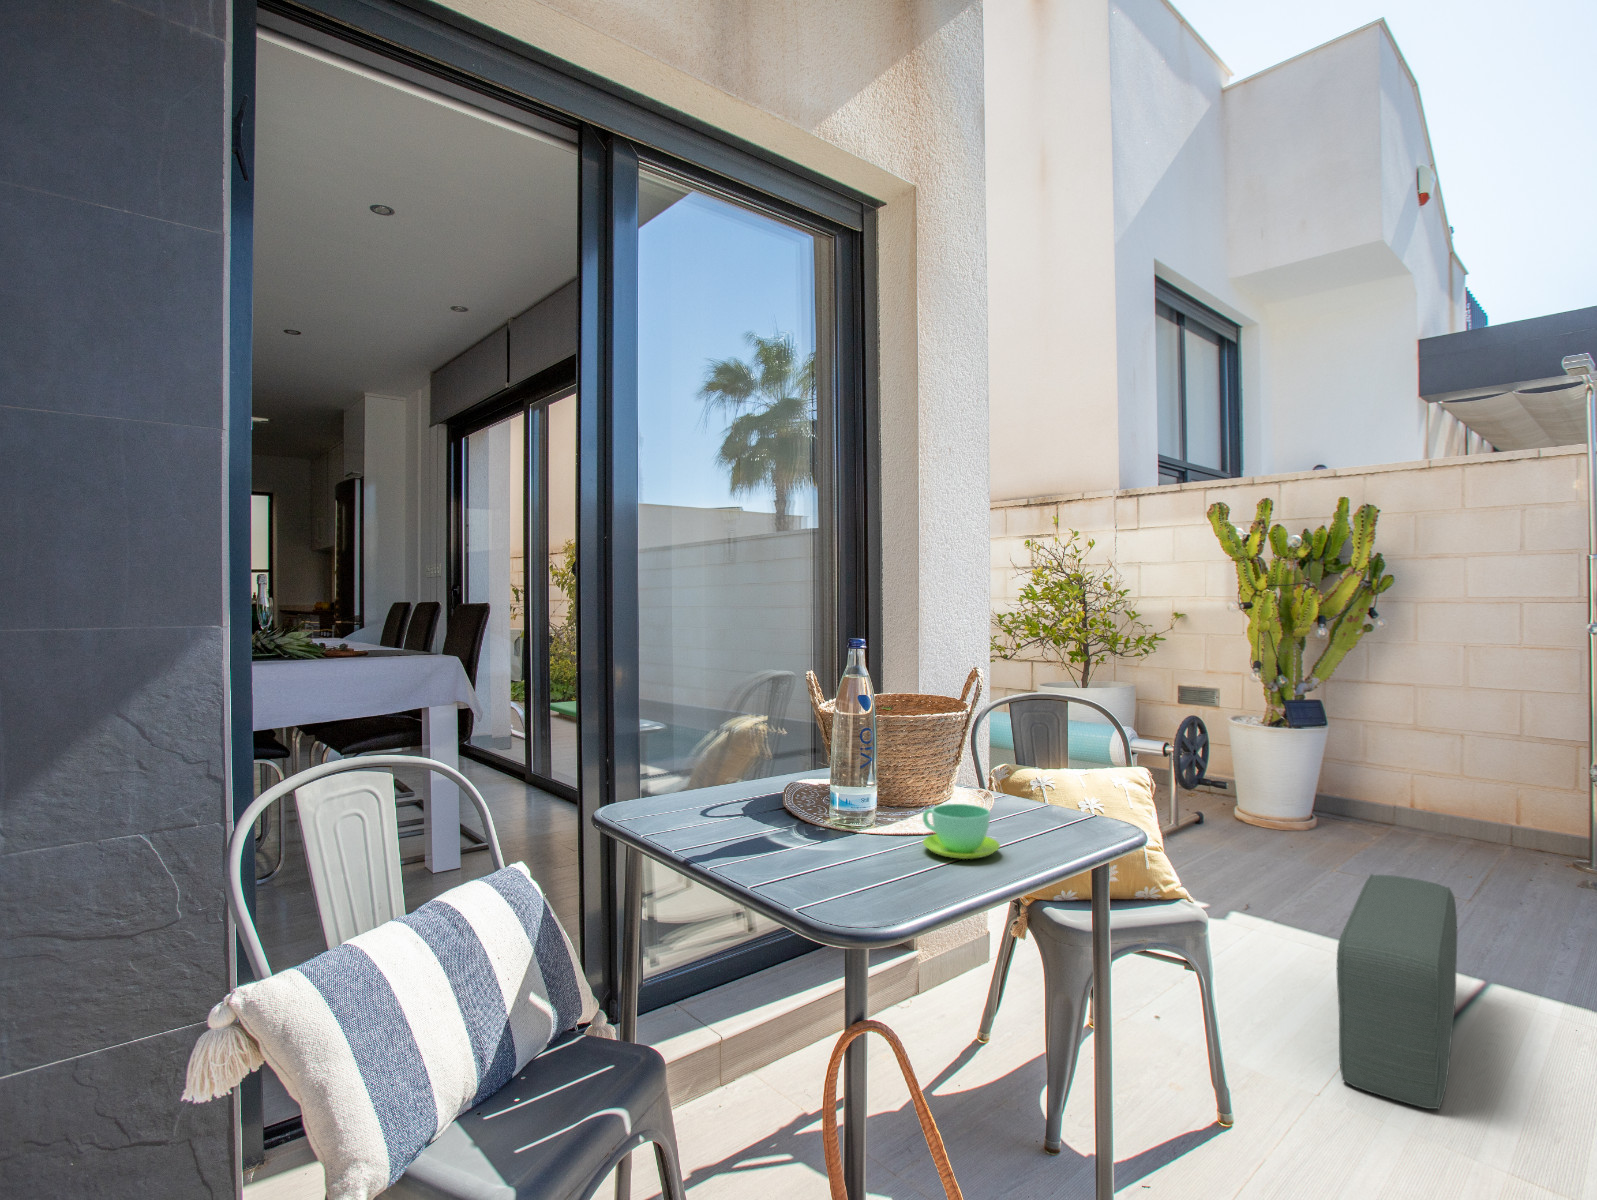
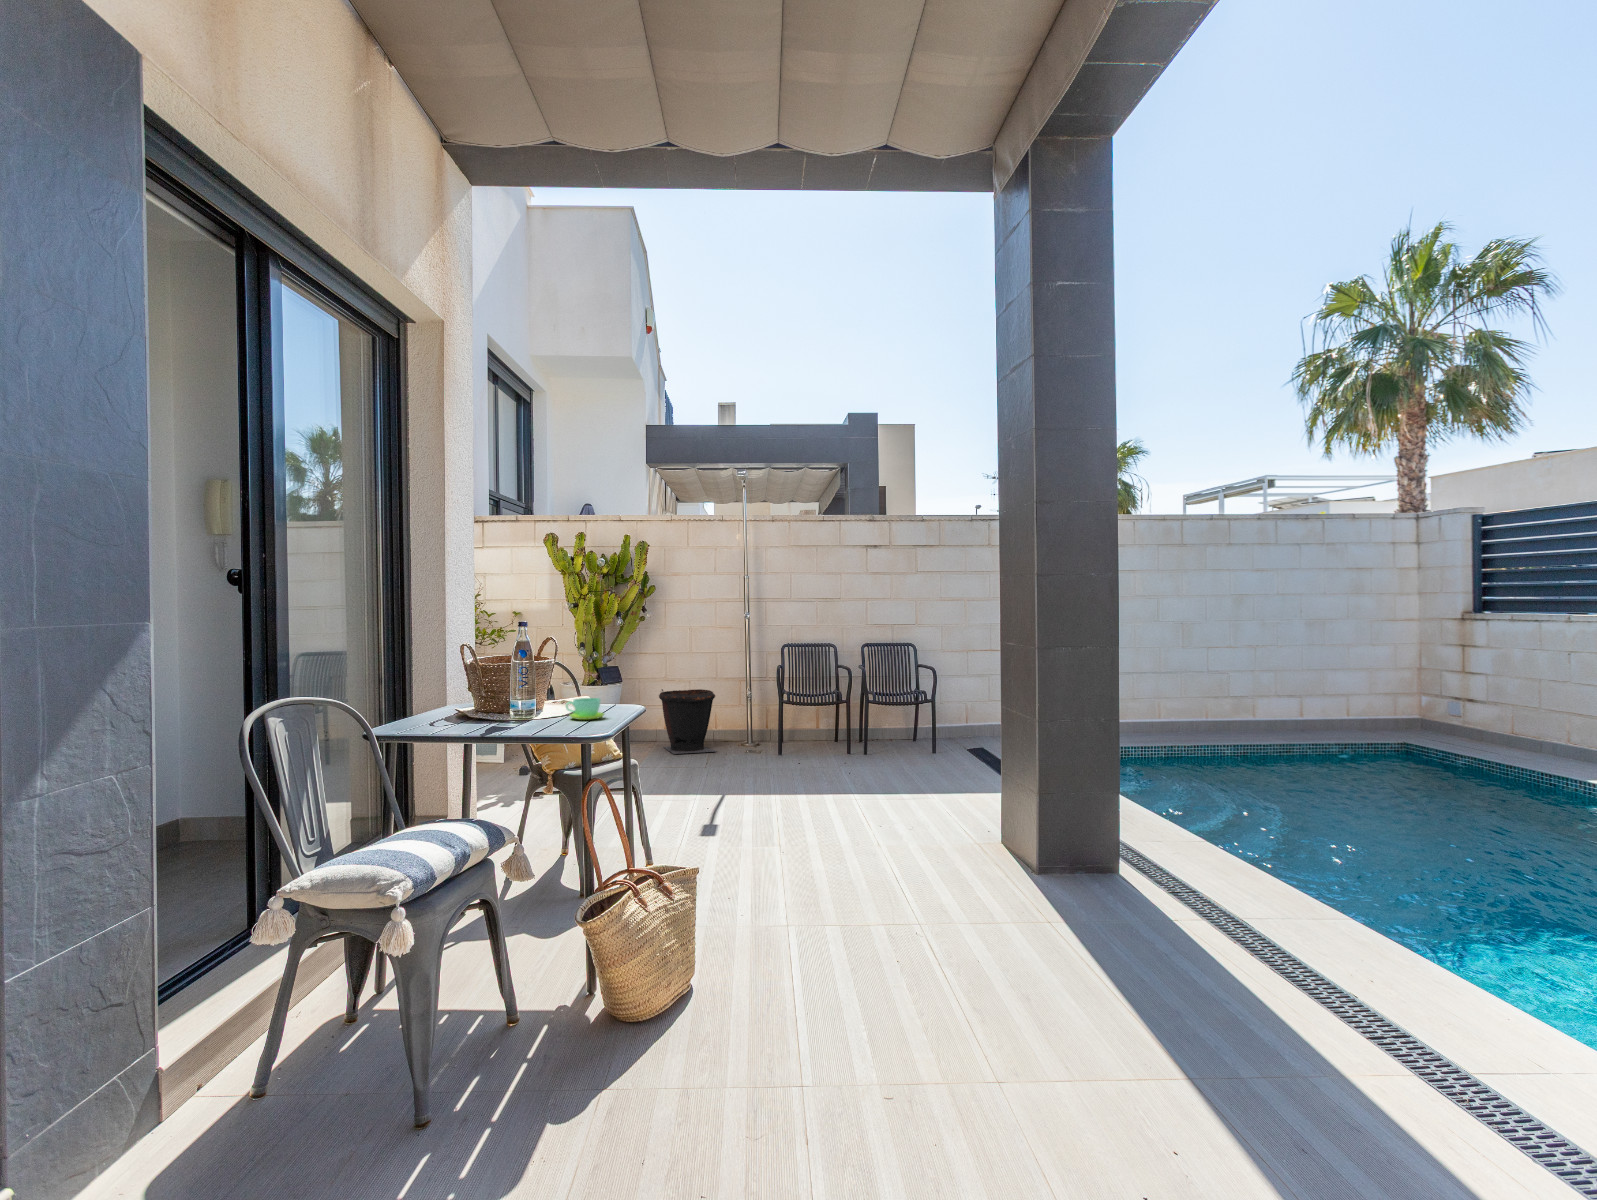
bucket: none [1396,742,1516,865] -> present [659,689,716,754]
pouf: present [1337,875,1457,1109] -> none [677,746,723,839]

